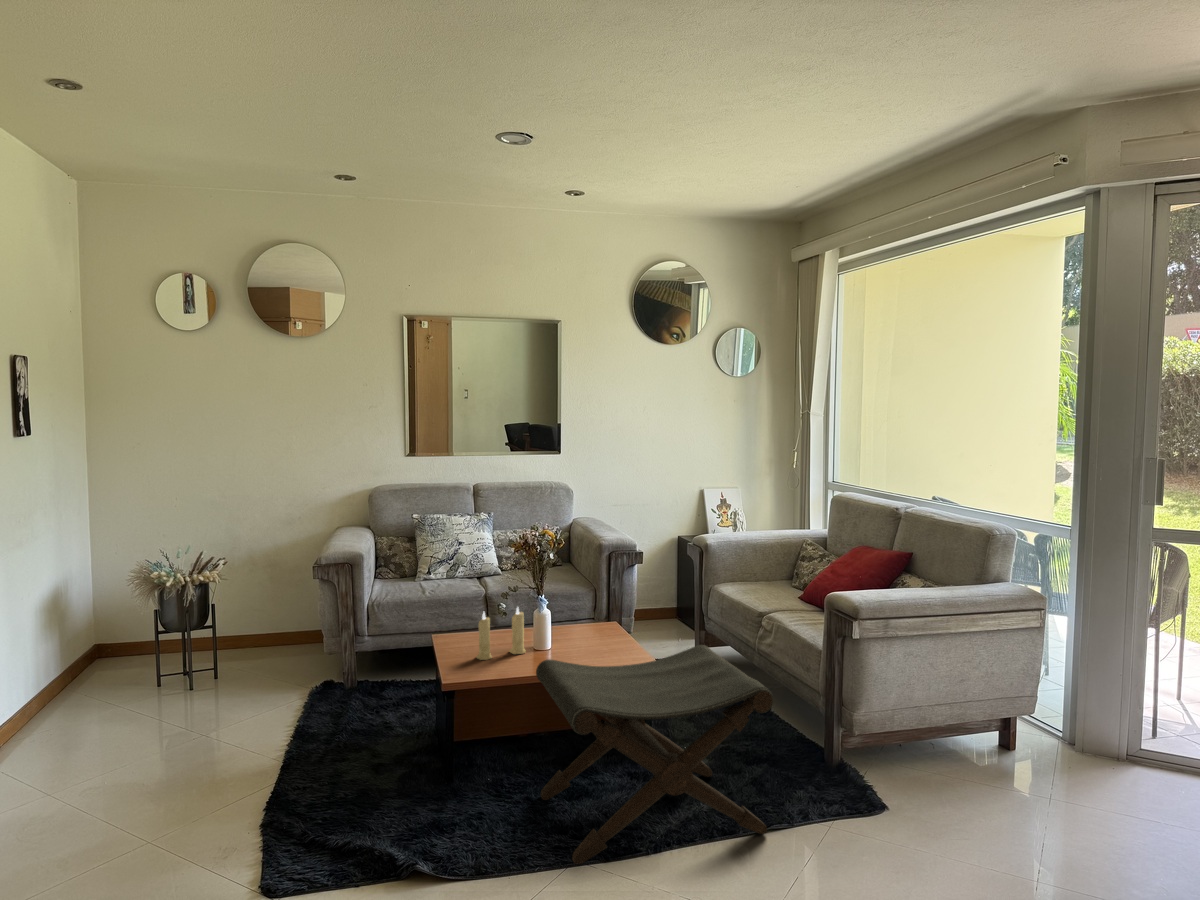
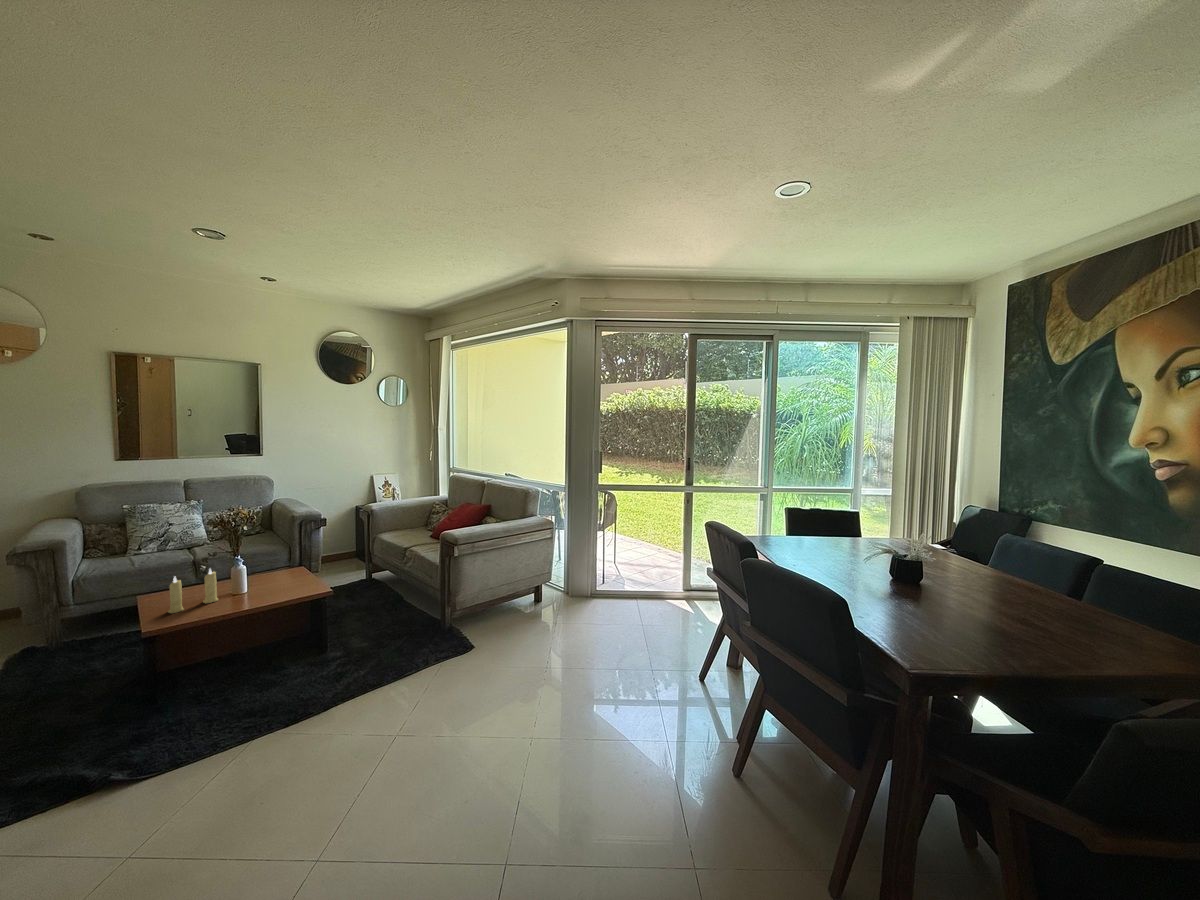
footstool: present [536,645,773,864] -> none [219,575,404,755]

